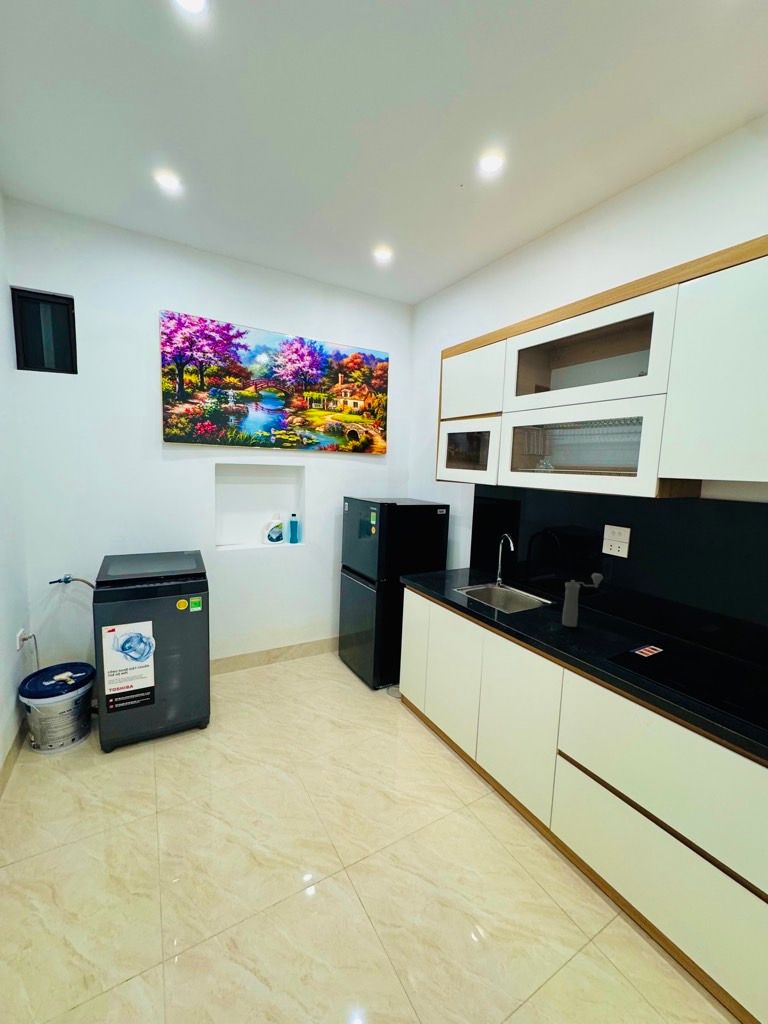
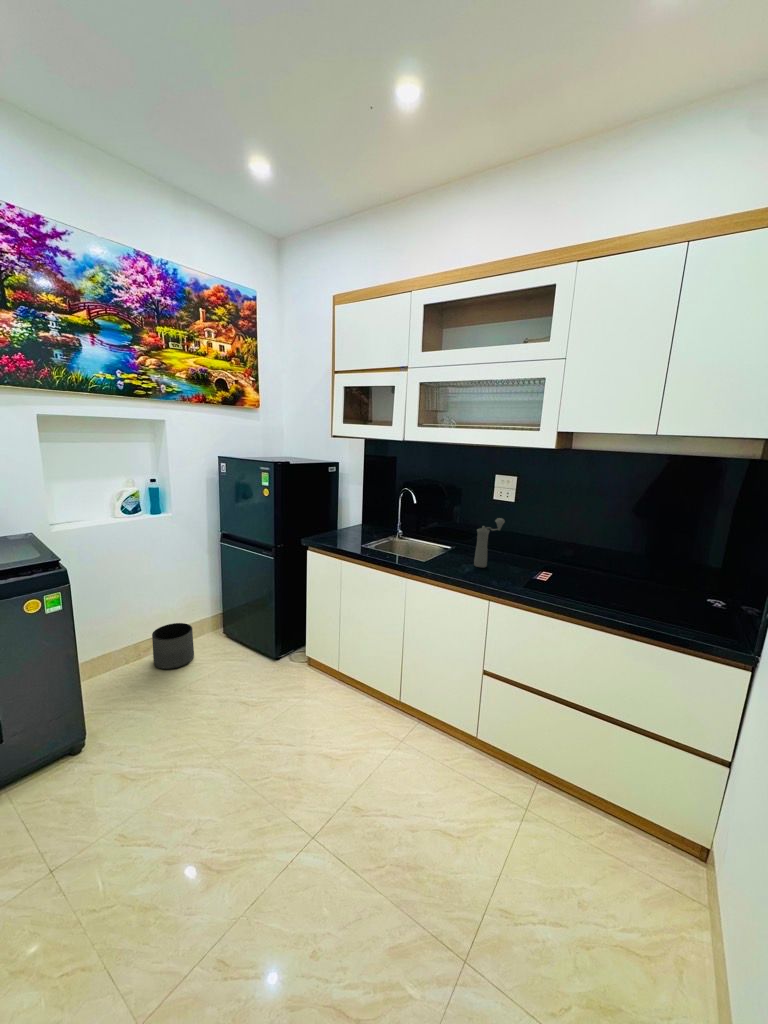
planter: none [279,639,311,678] -> present [152,623,194,669]

